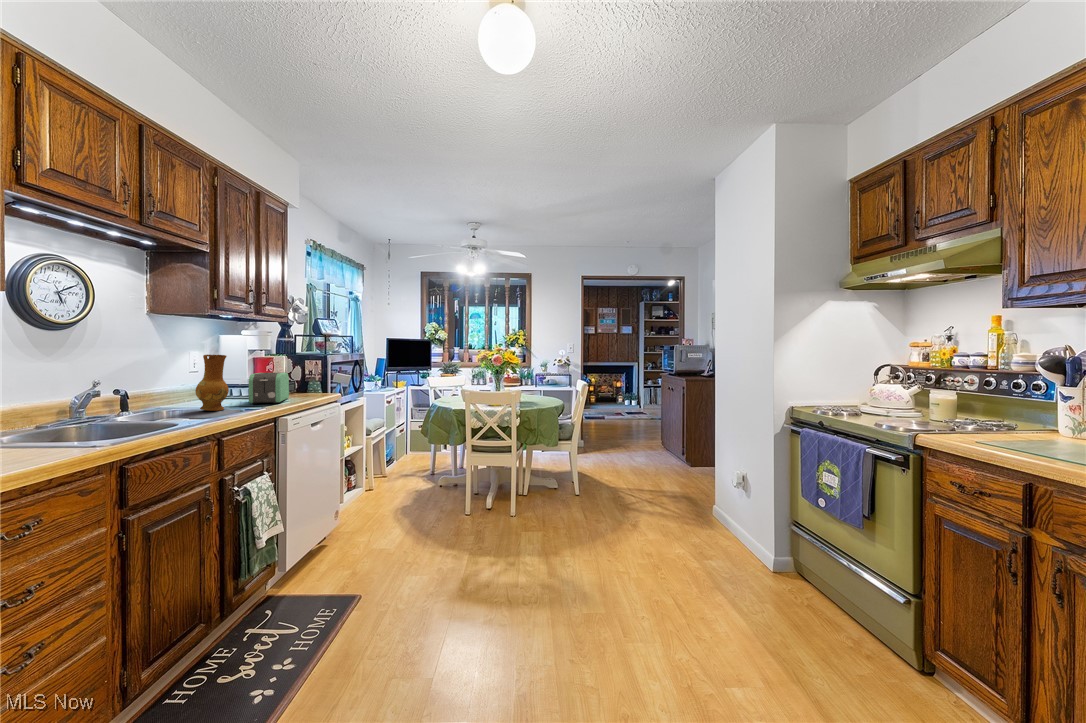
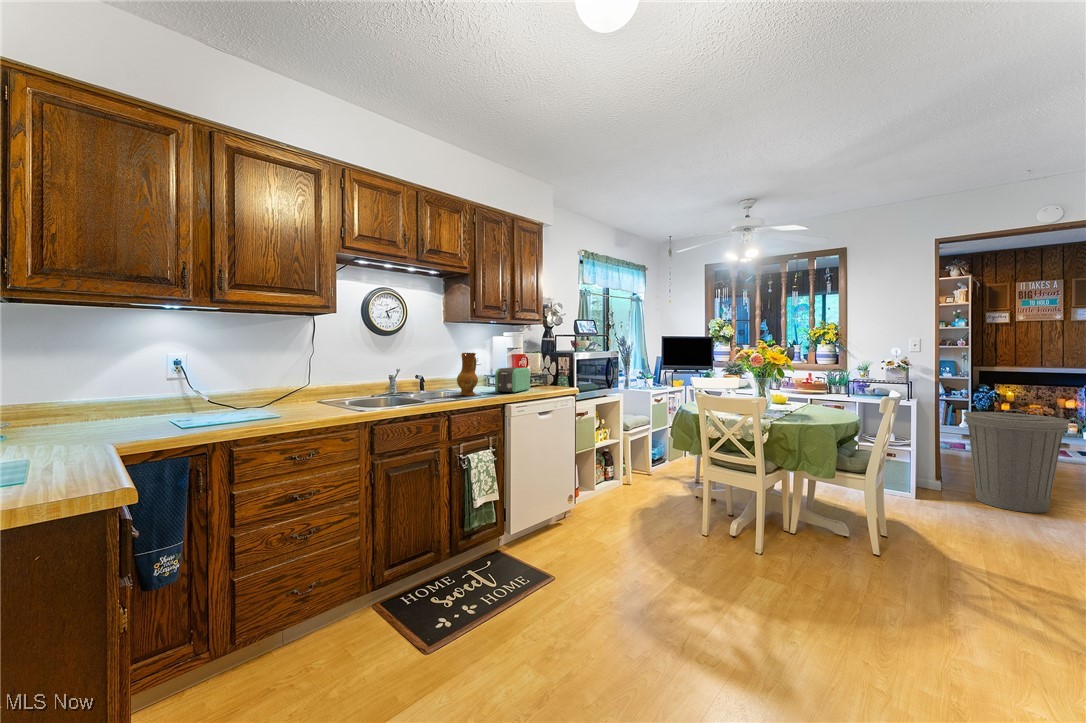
trash can: none [618,391,671,459] -> present [961,409,1070,513]

